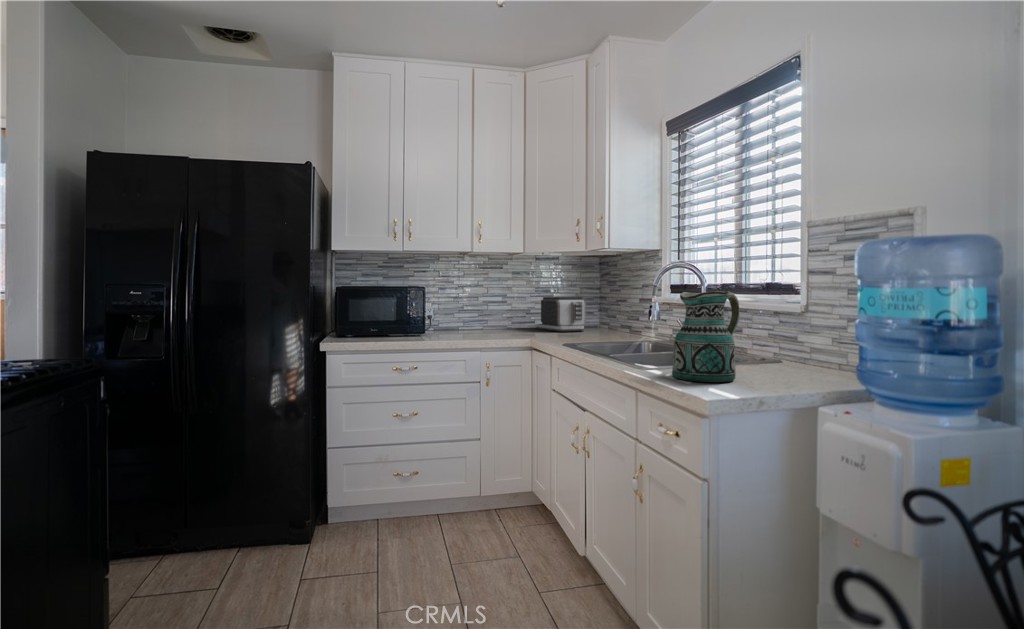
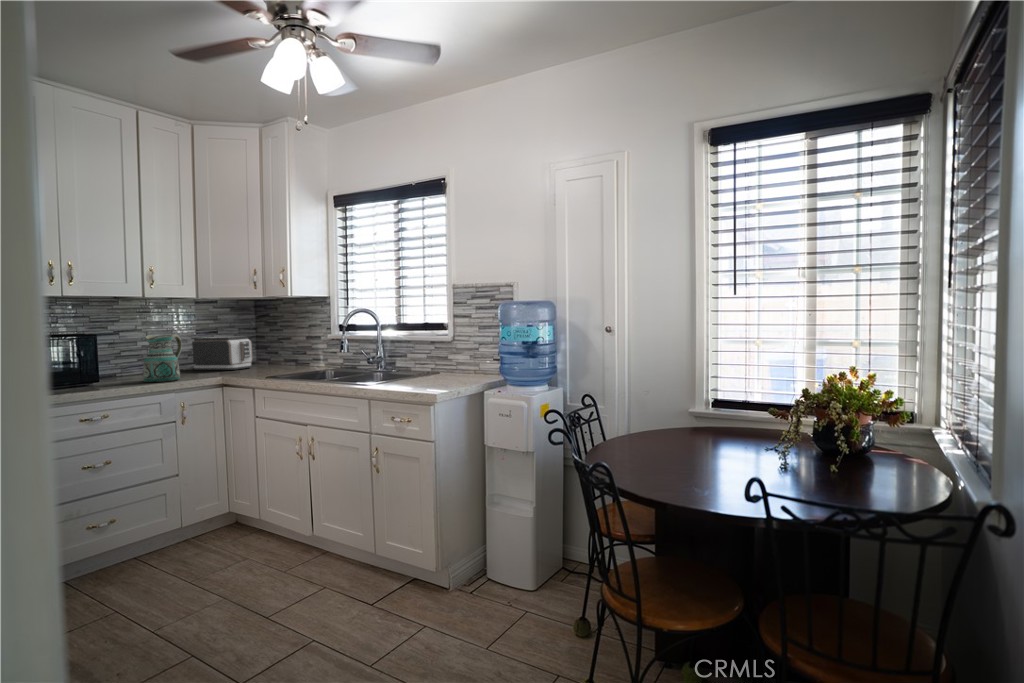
ceramic pitcher: present [672,291,740,382] -> present [143,334,182,382]

